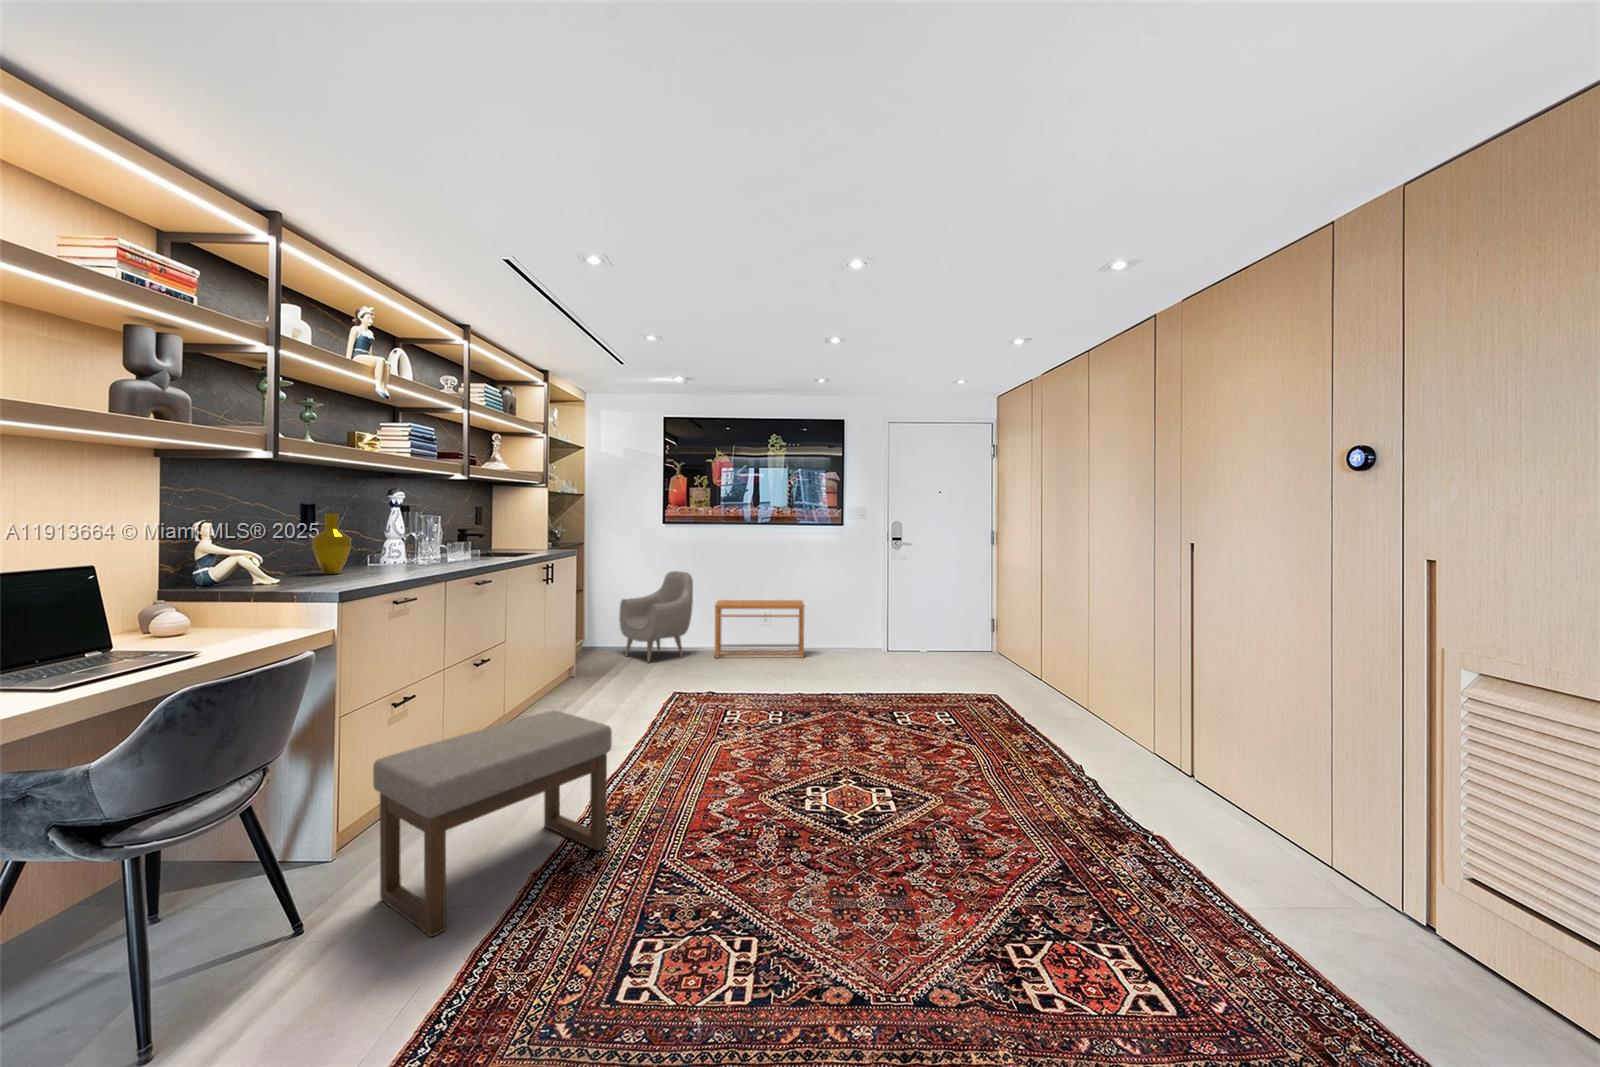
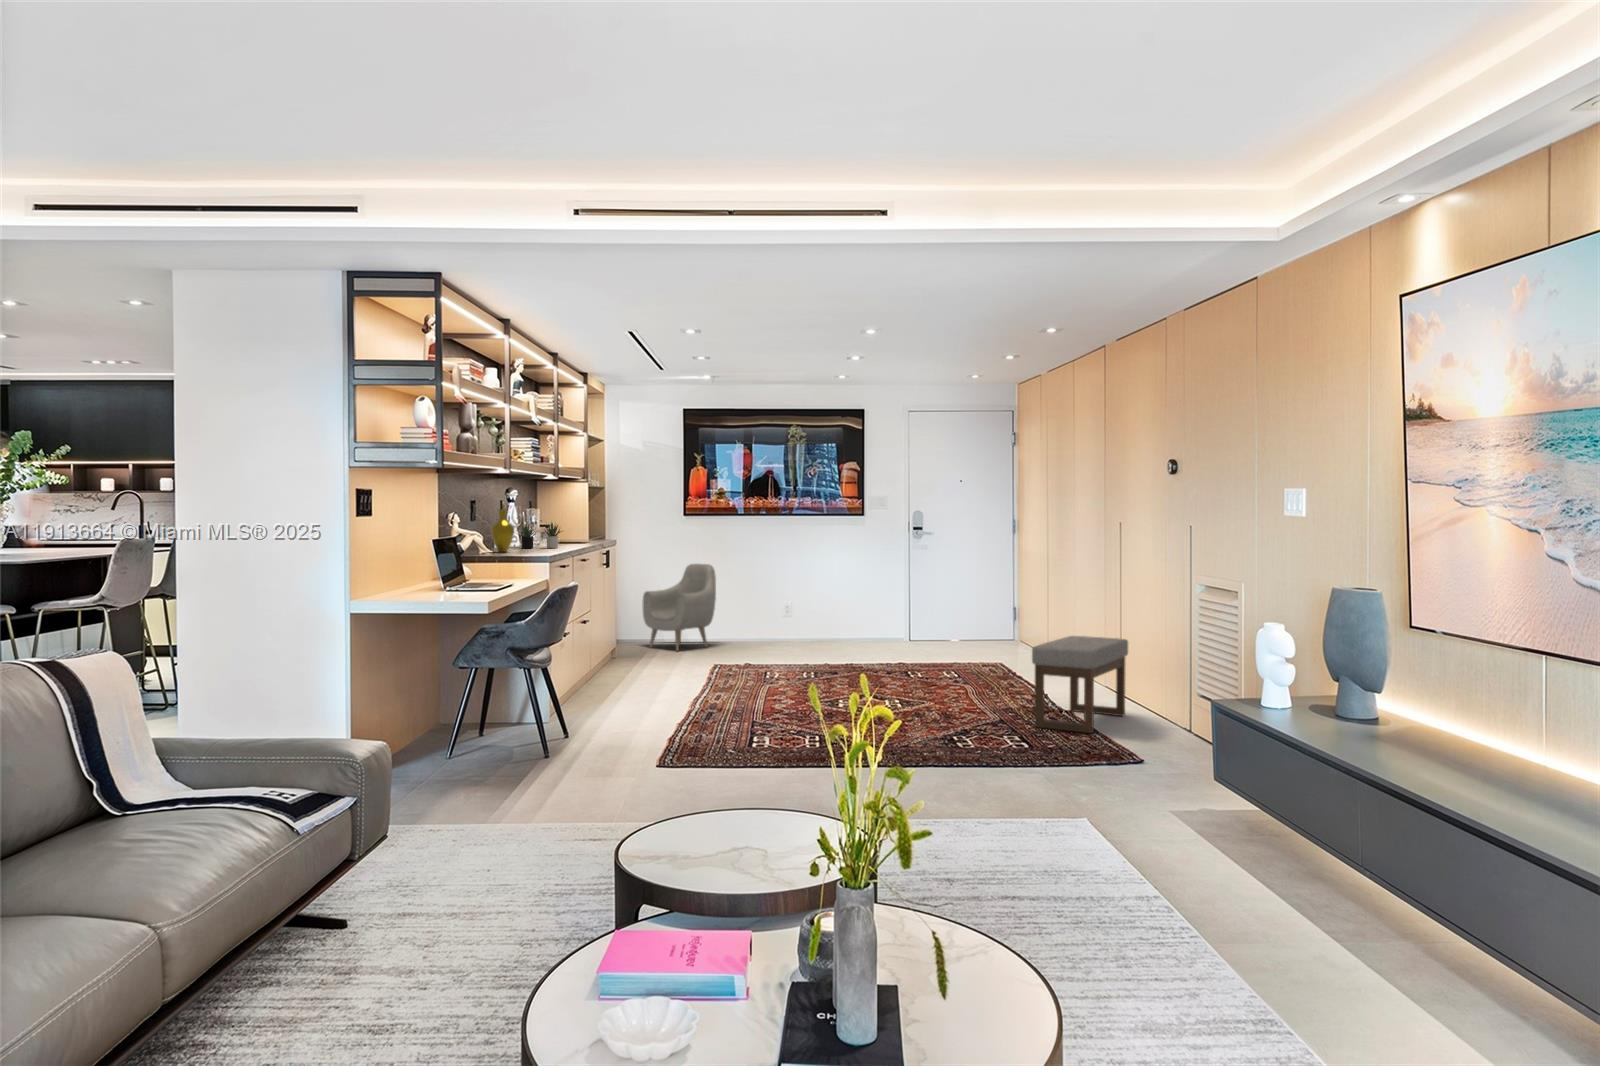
succulent plant: none [389,529,461,565] -> present [518,523,562,549]
side table: present [715,600,805,658] -> none [739,592,828,648]
ottoman: present [373,710,612,937] -> present [1032,636,1128,733]

